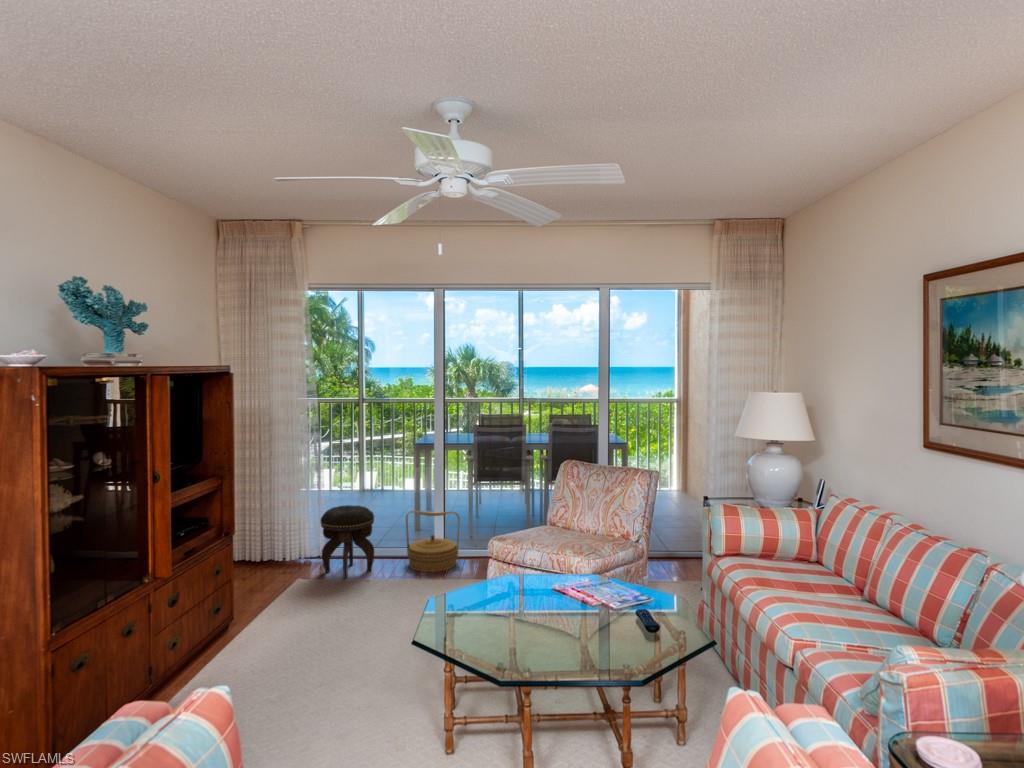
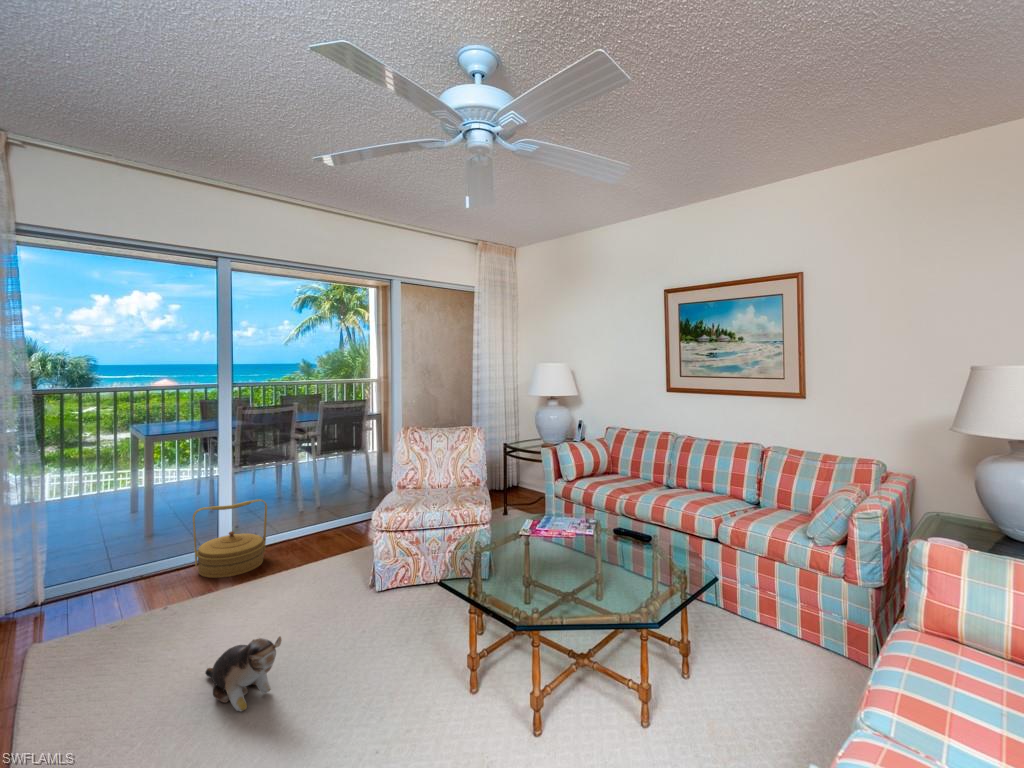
footstool: present [320,505,374,579] -> none [62,514,157,621]
plush toy: none [320,607,351,655] -> present [205,636,282,711]

